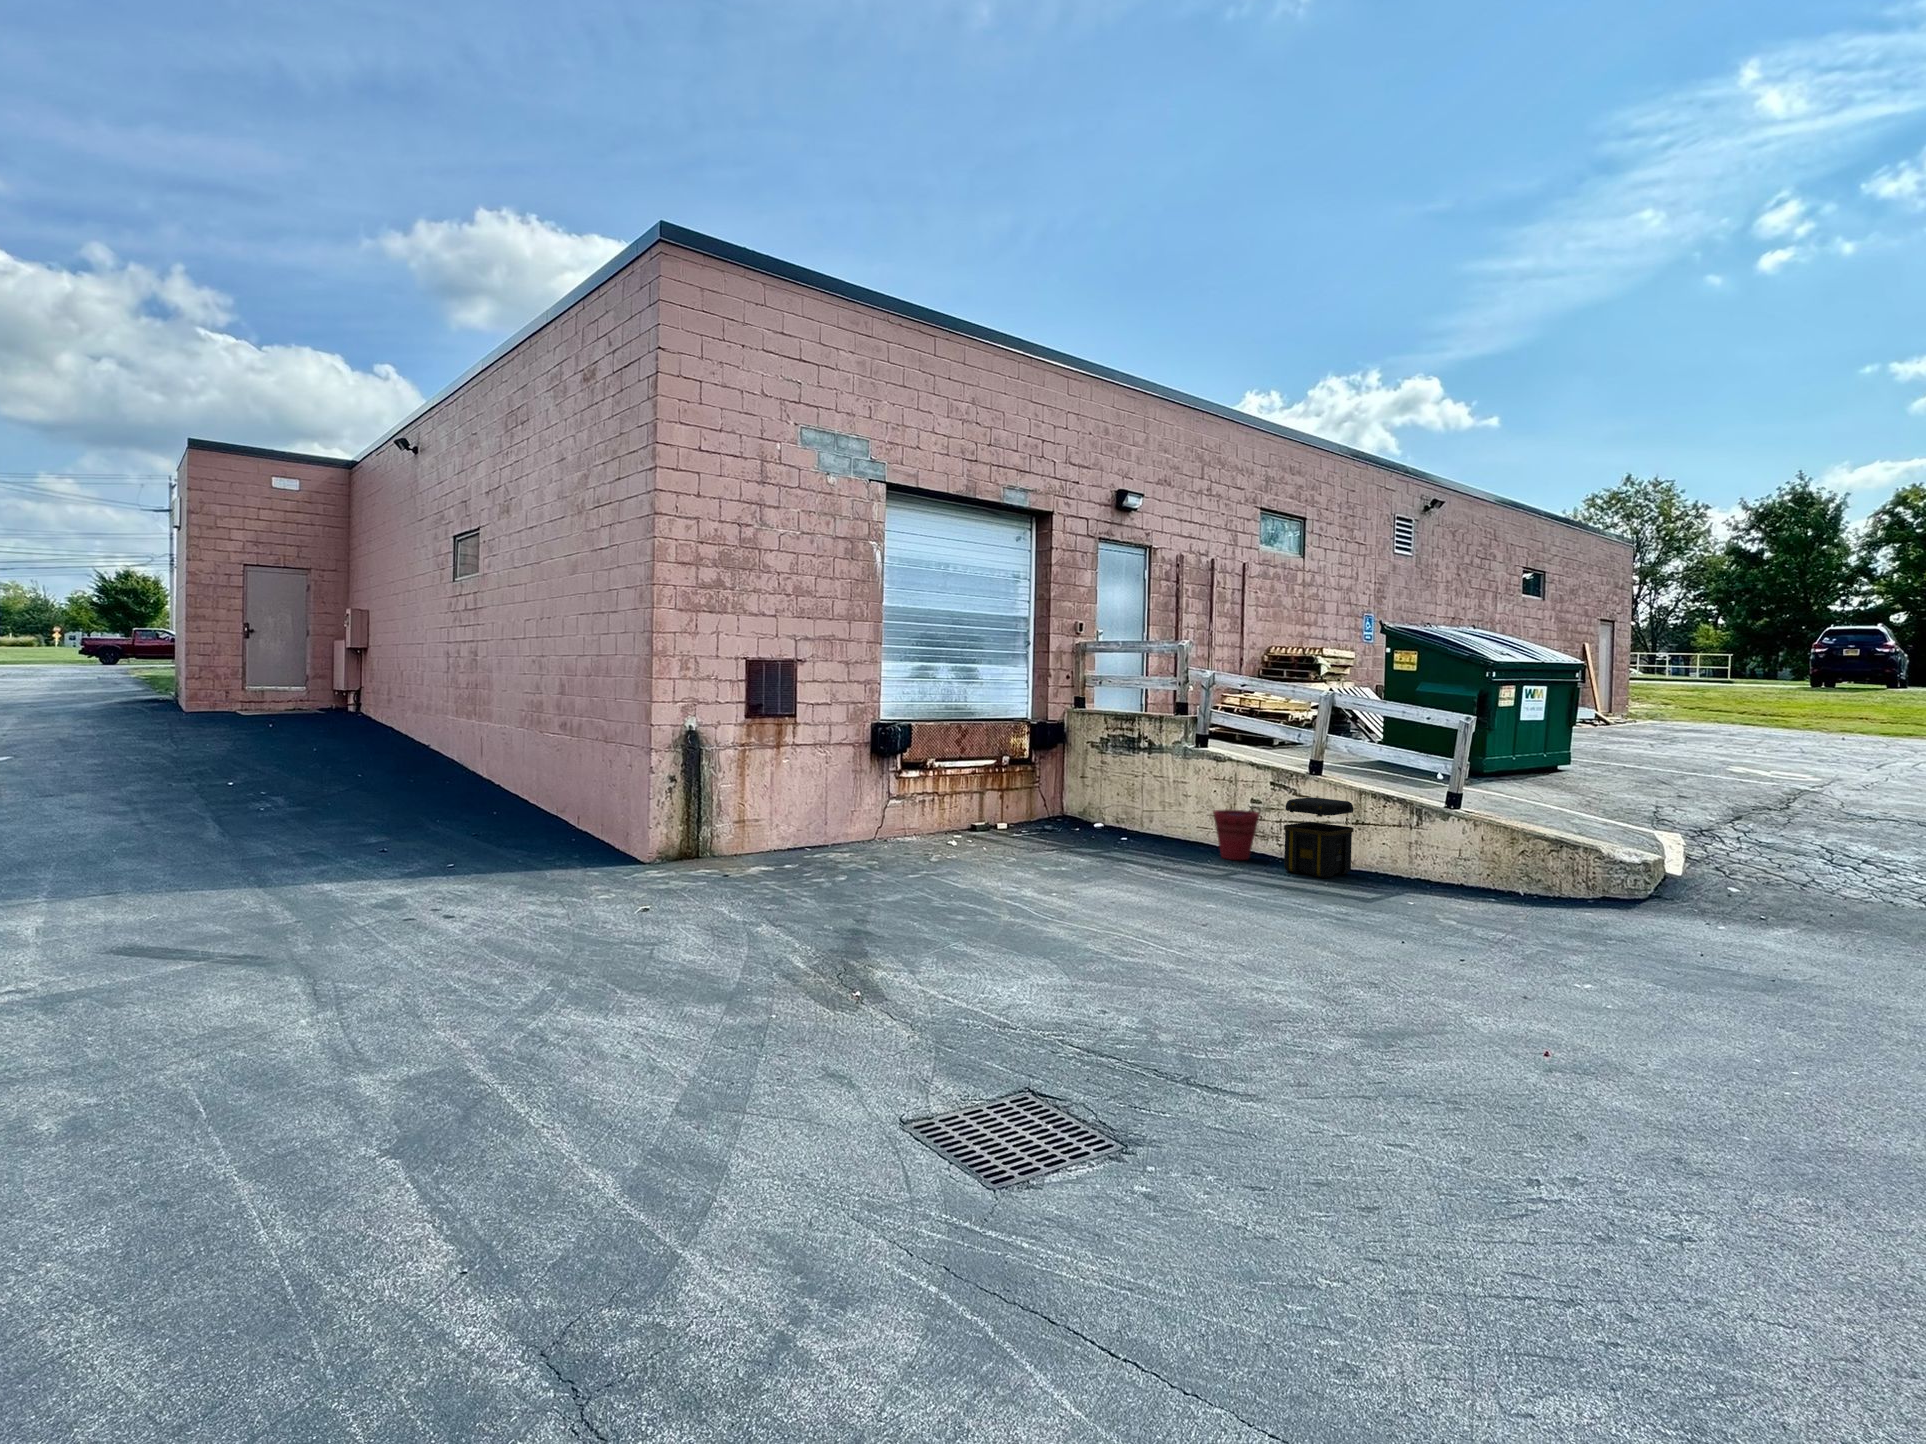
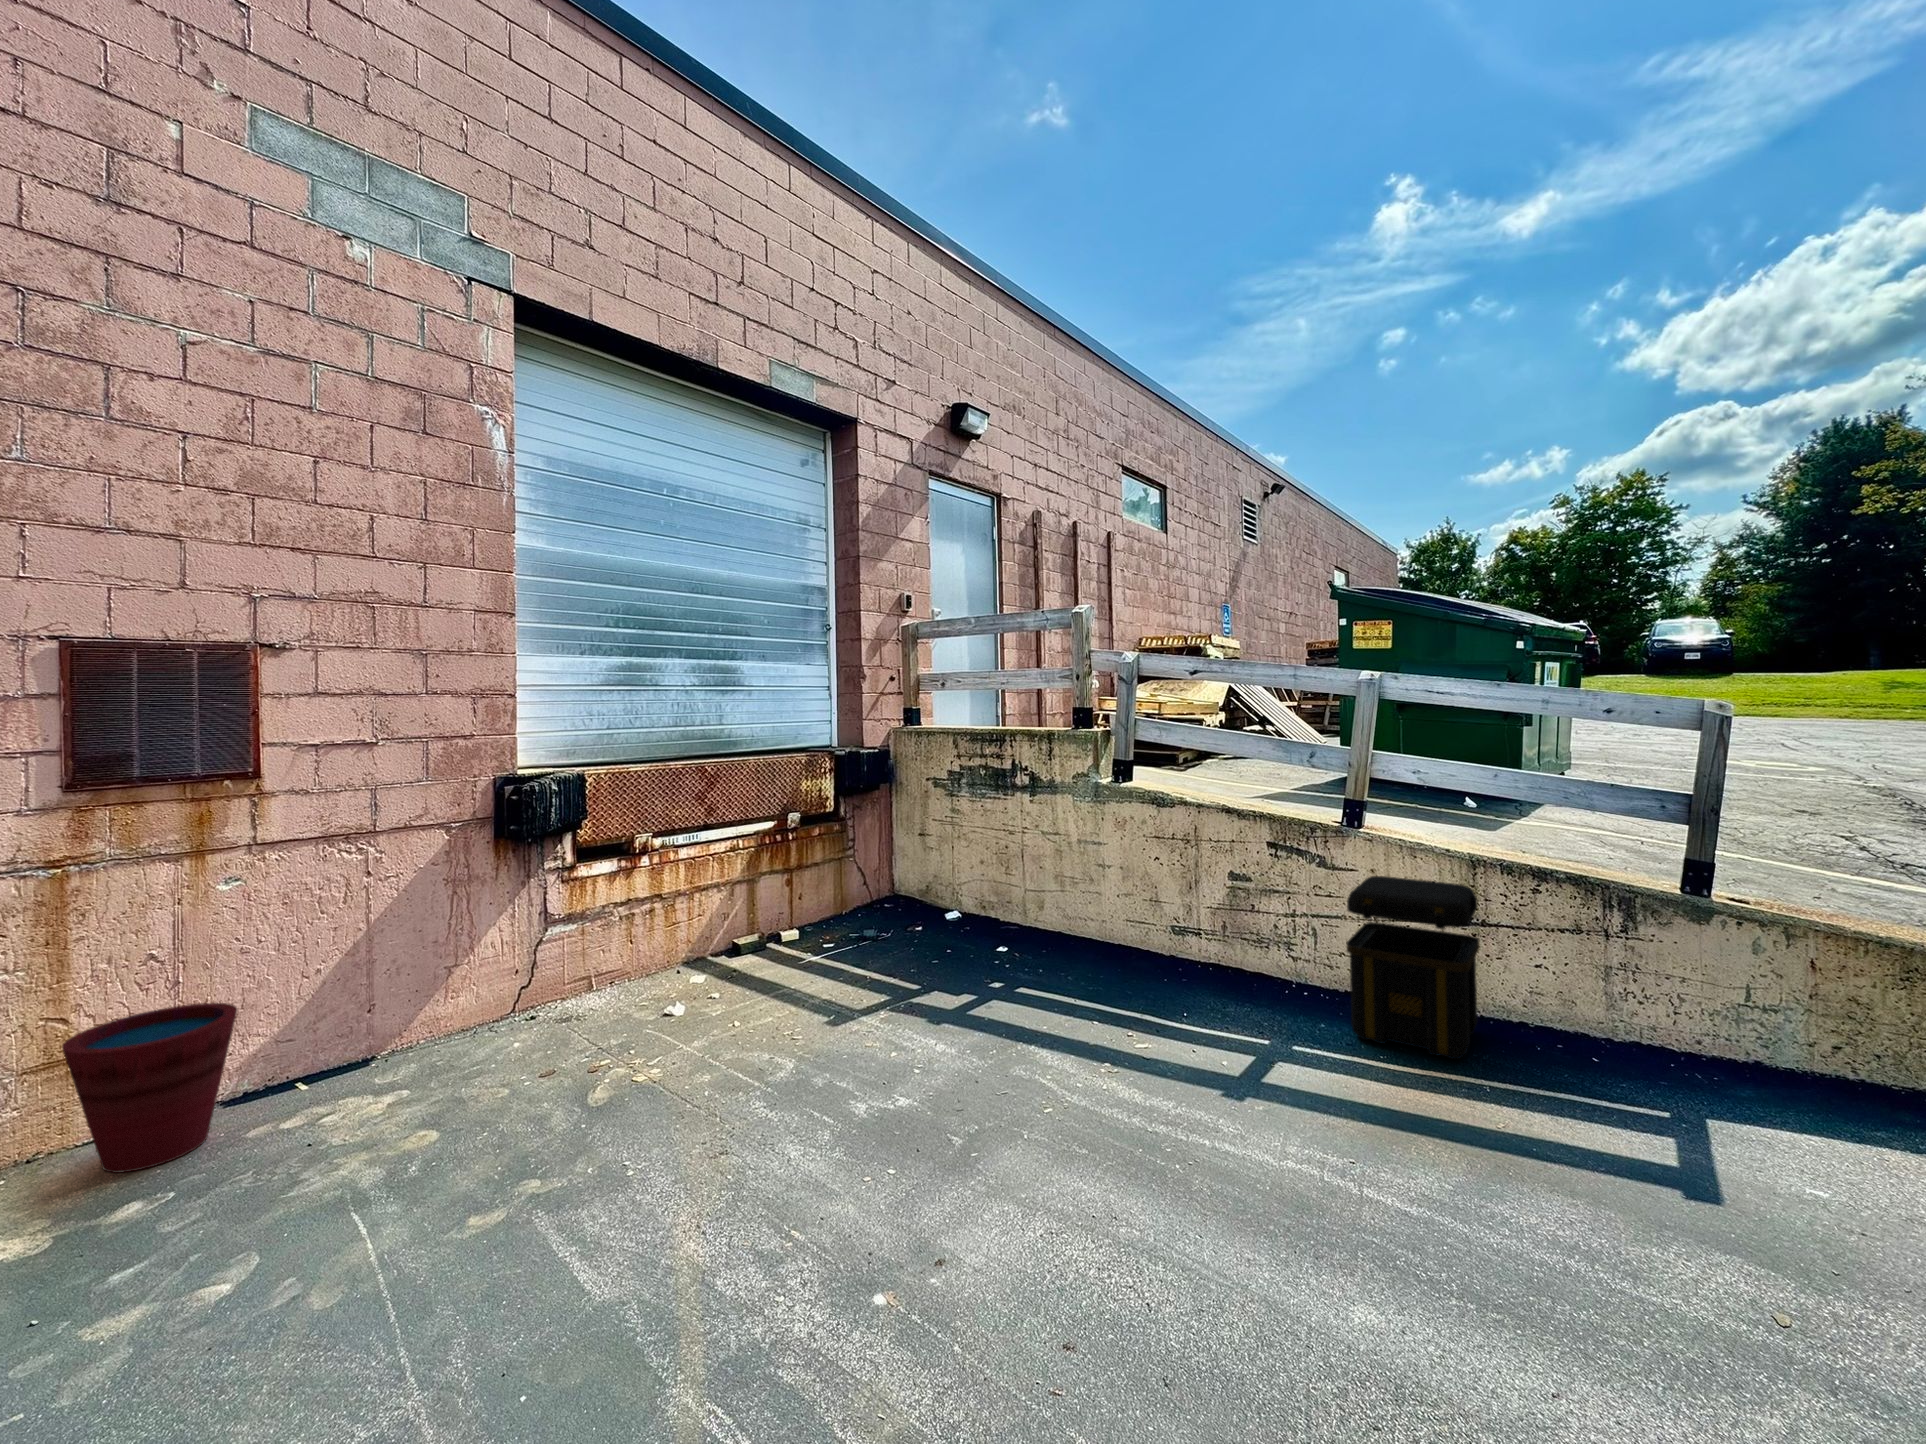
bucket: present [1213,810,1259,860] -> present [62,1003,237,1173]

